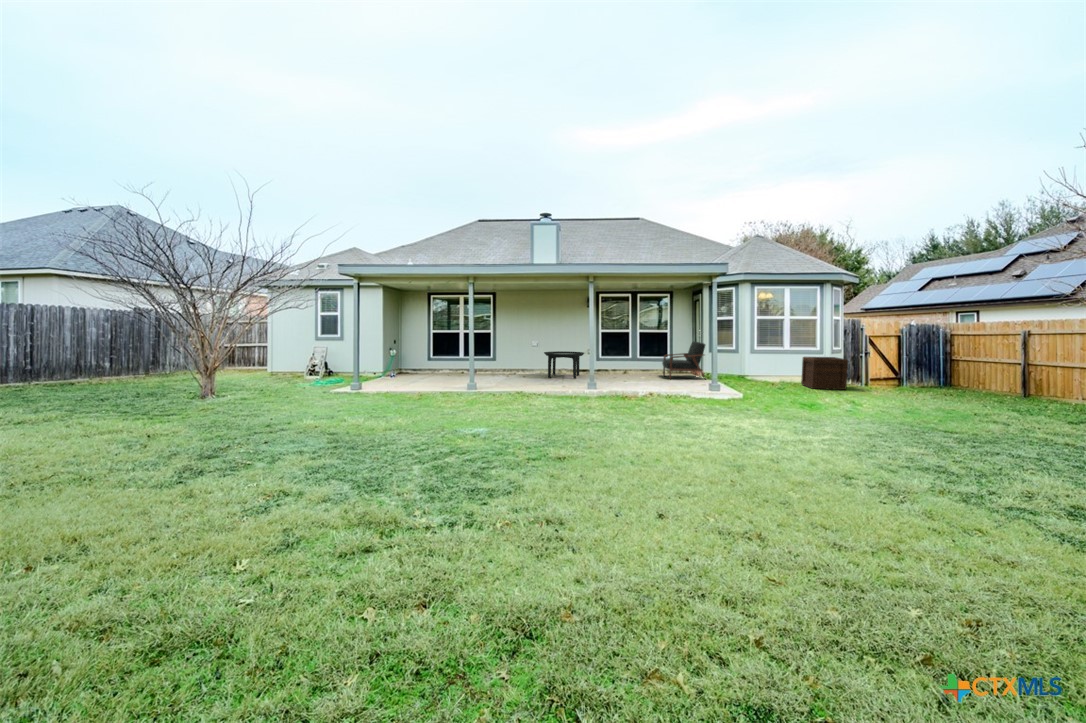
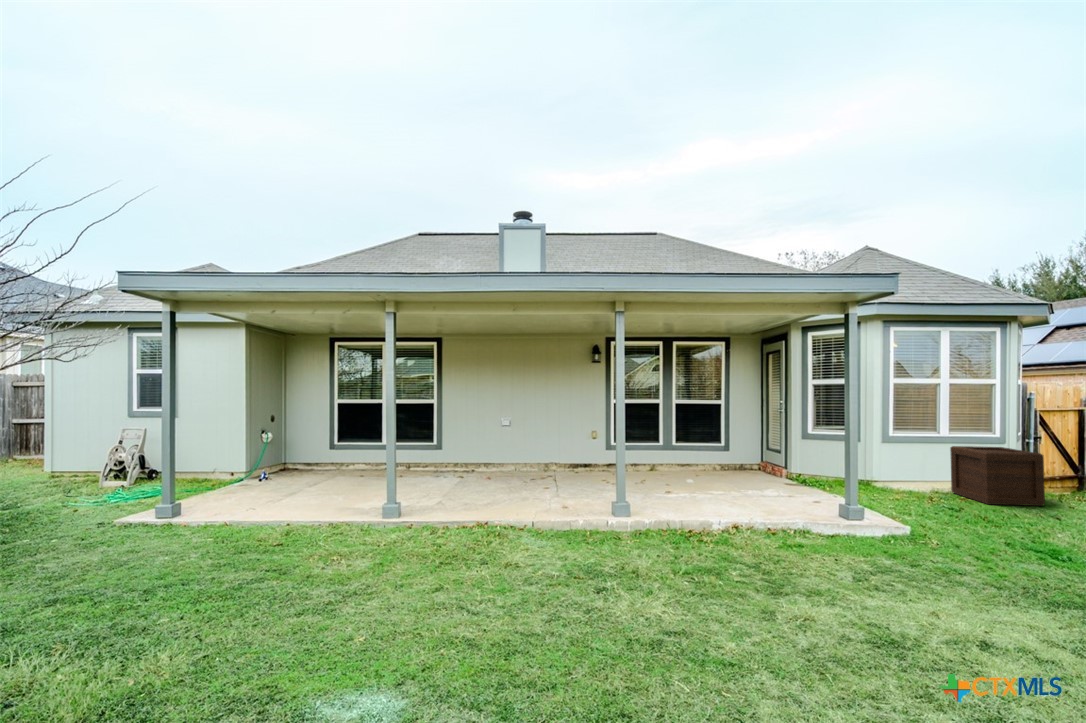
chair: present [662,342,706,379] -> none [710,418,787,482]
round table: present [544,351,584,378] -> none [521,433,589,481]

